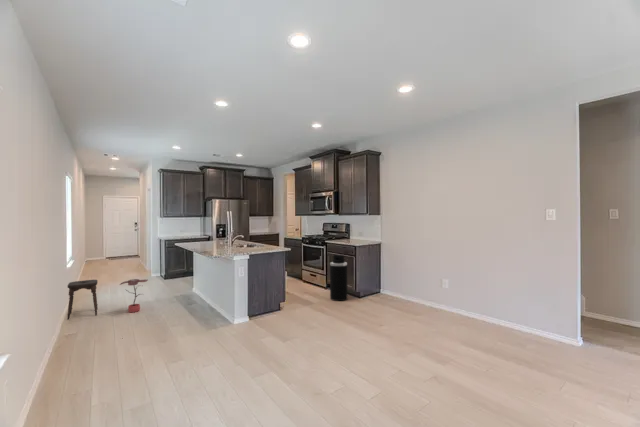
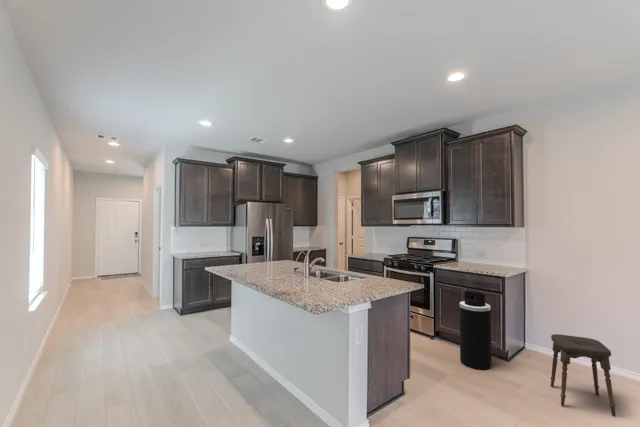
potted plant: present [120,279,148,312] -> none [118,335,167,398]
stool: present [67,280,98,320] -> present [551,334,616,416]

